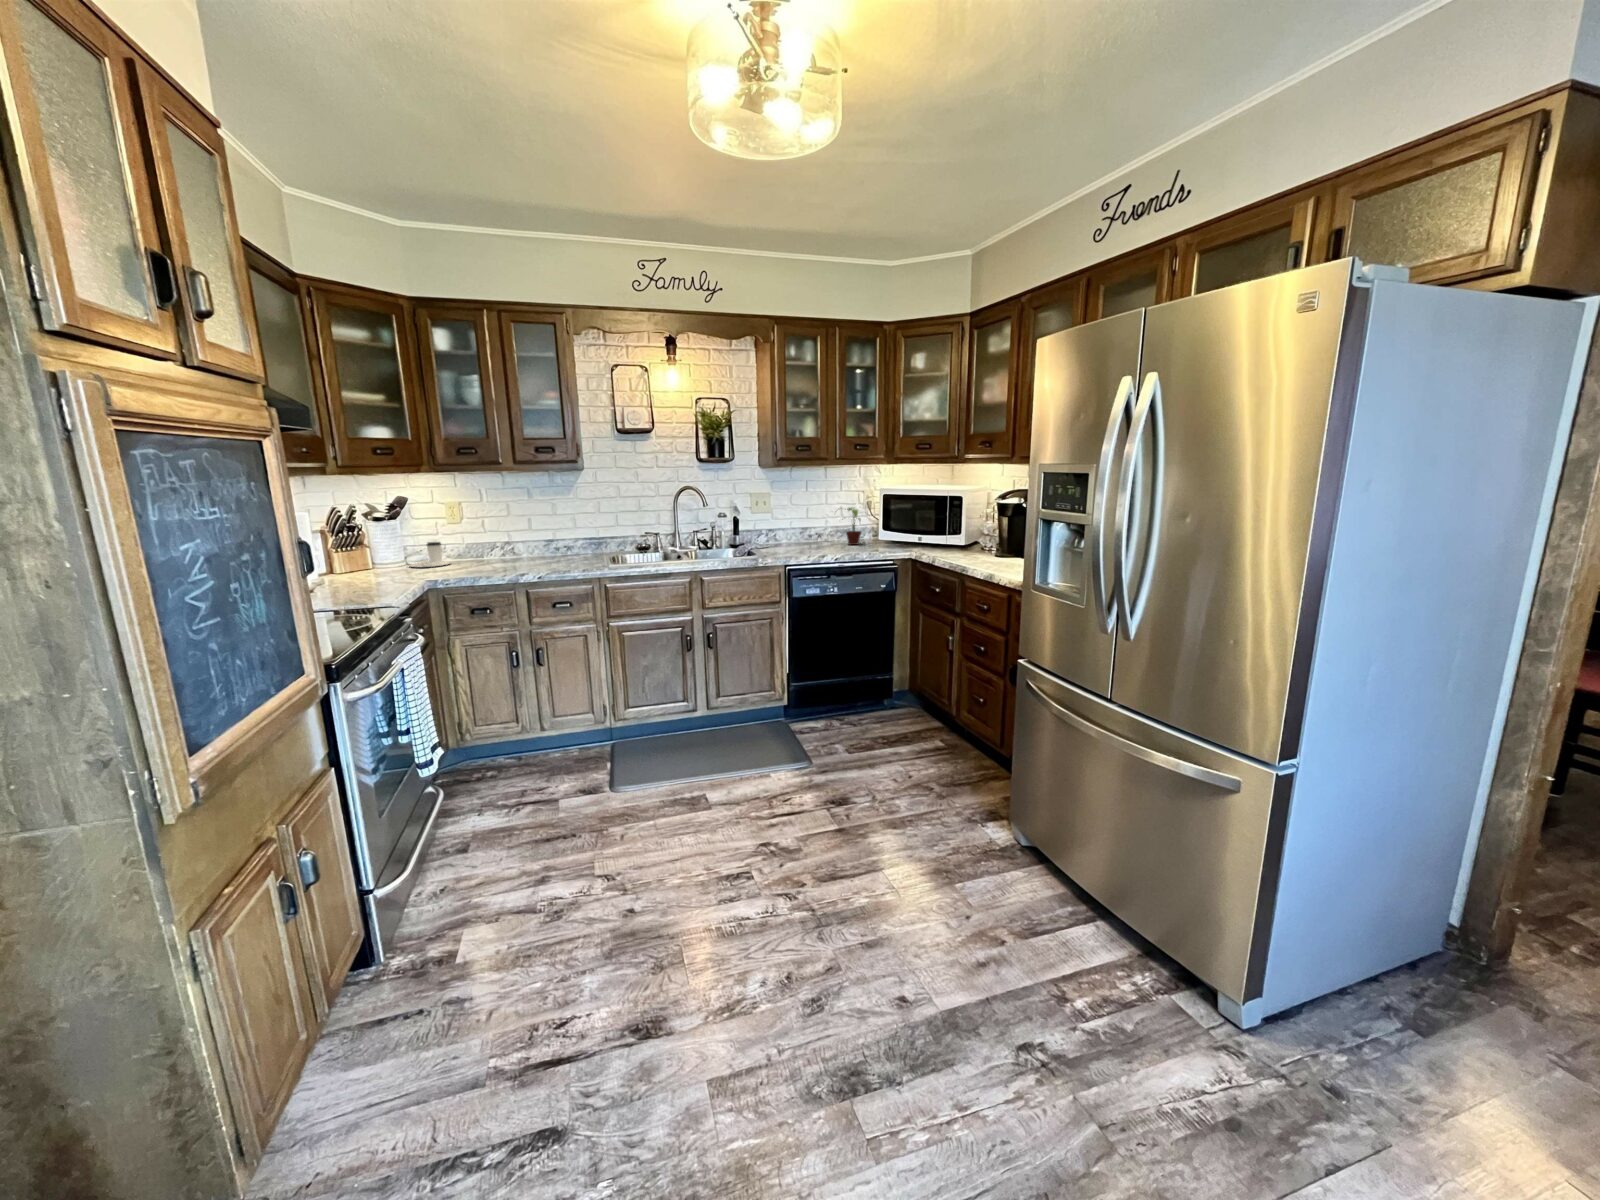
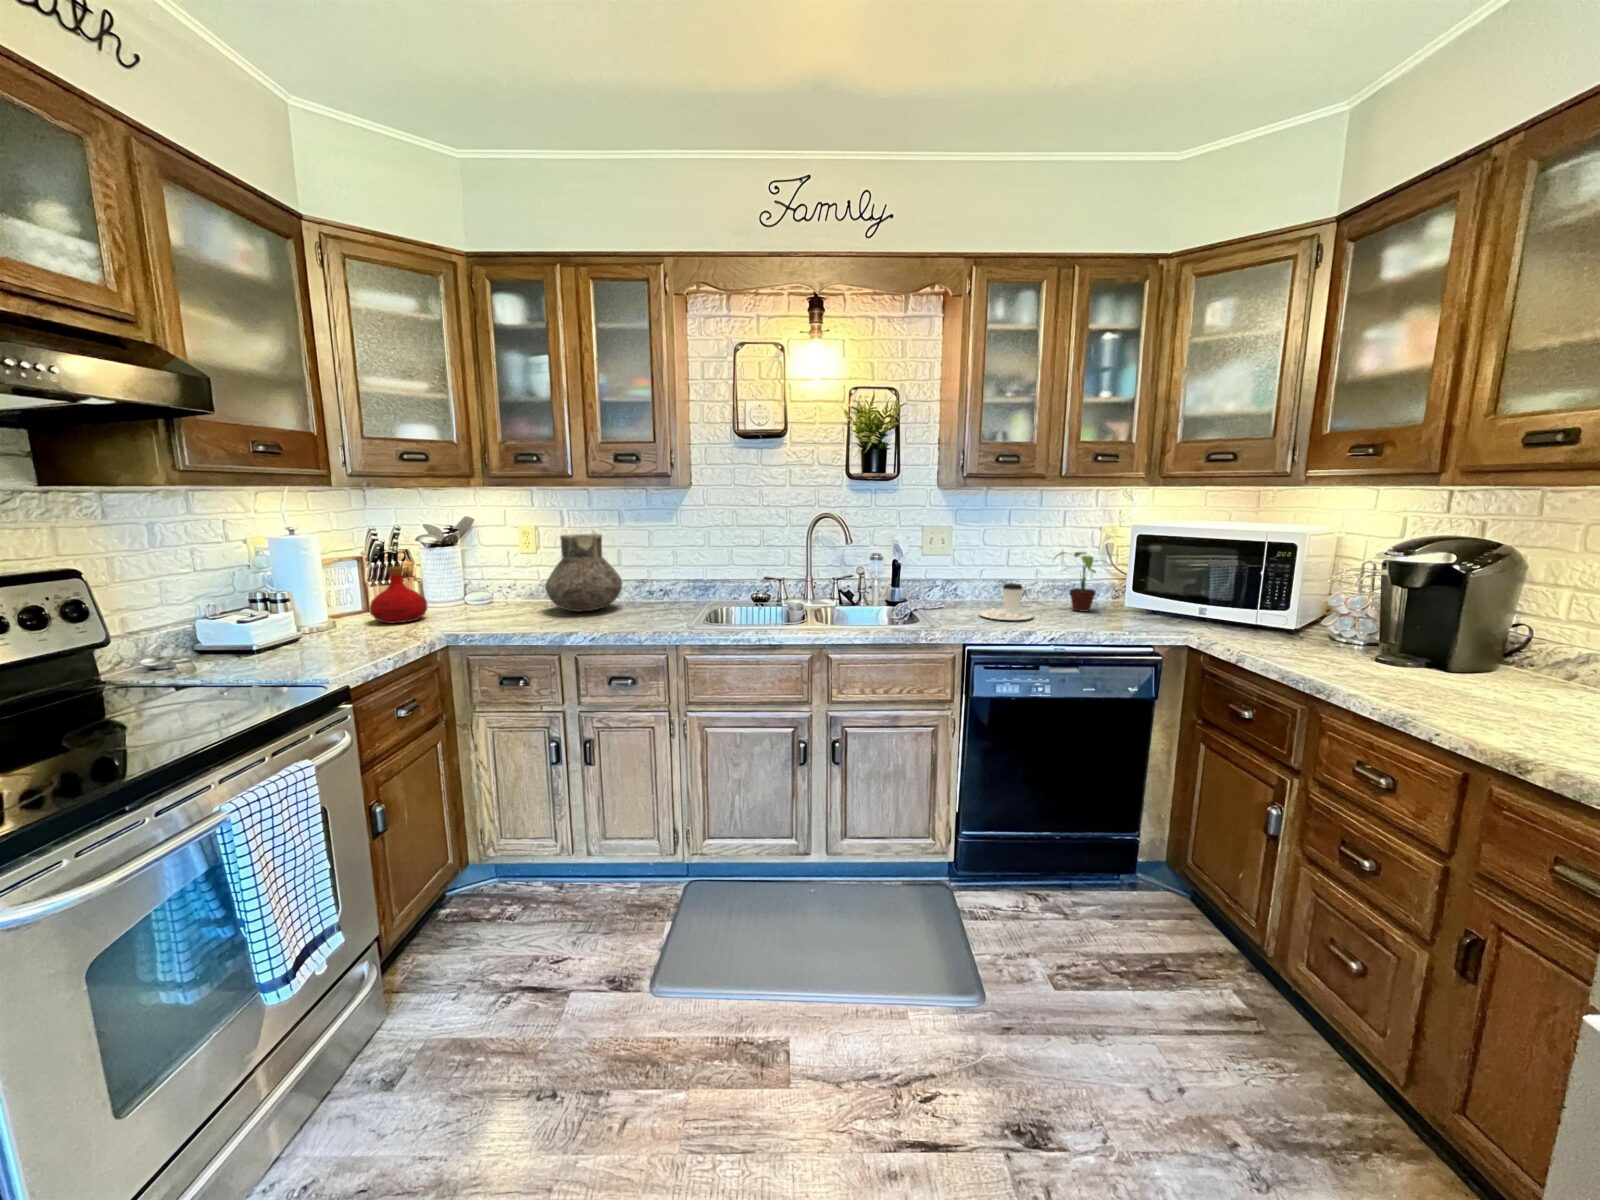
vase: none [482,506,541,563] -> present [545,533,622,611]
bottle: none [345,535,390,578] -> present [370,566,427,623]
coffee cup: present [410,542,450,567] -> present [979,583,1033,620]

